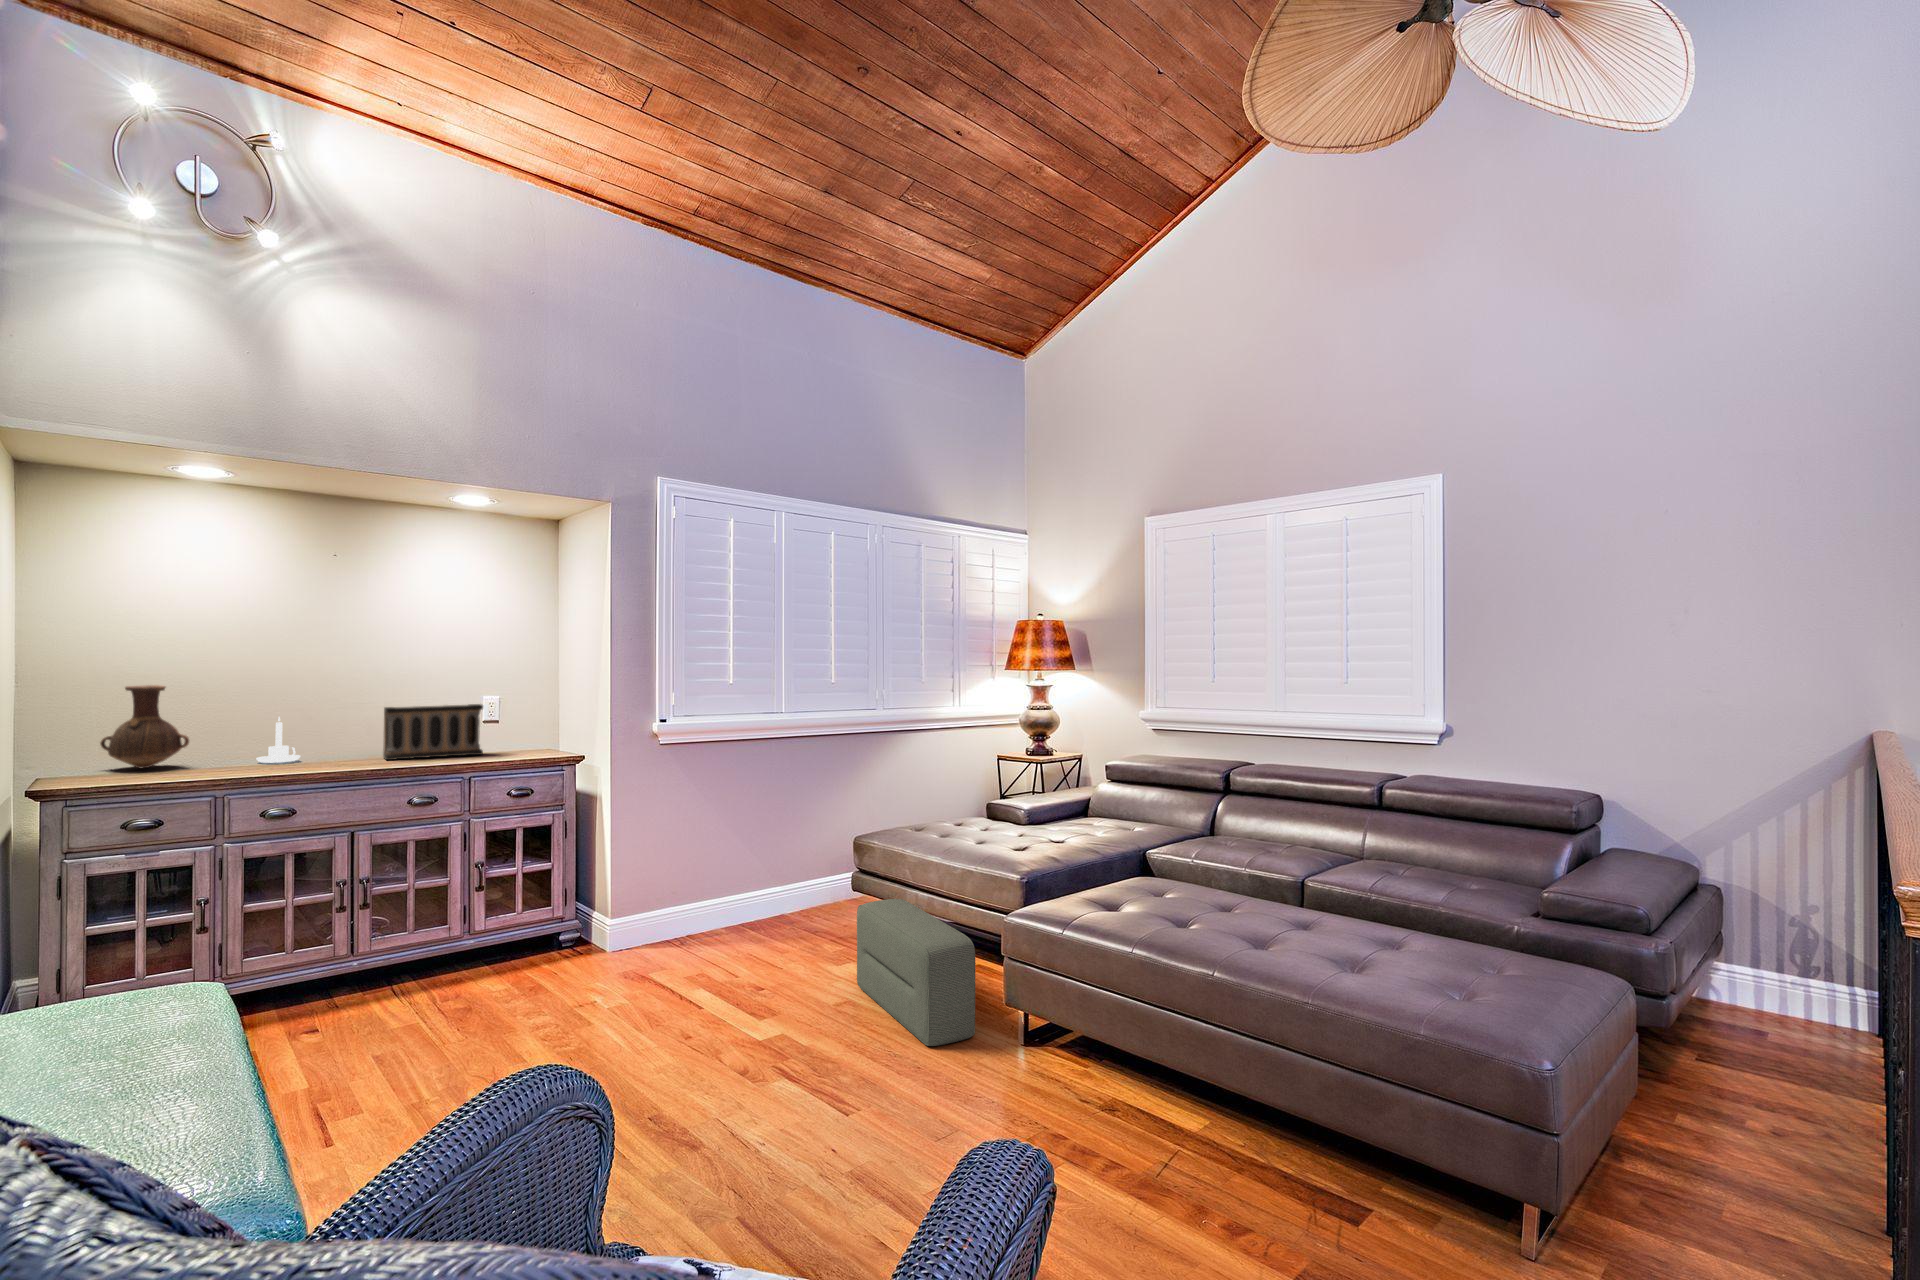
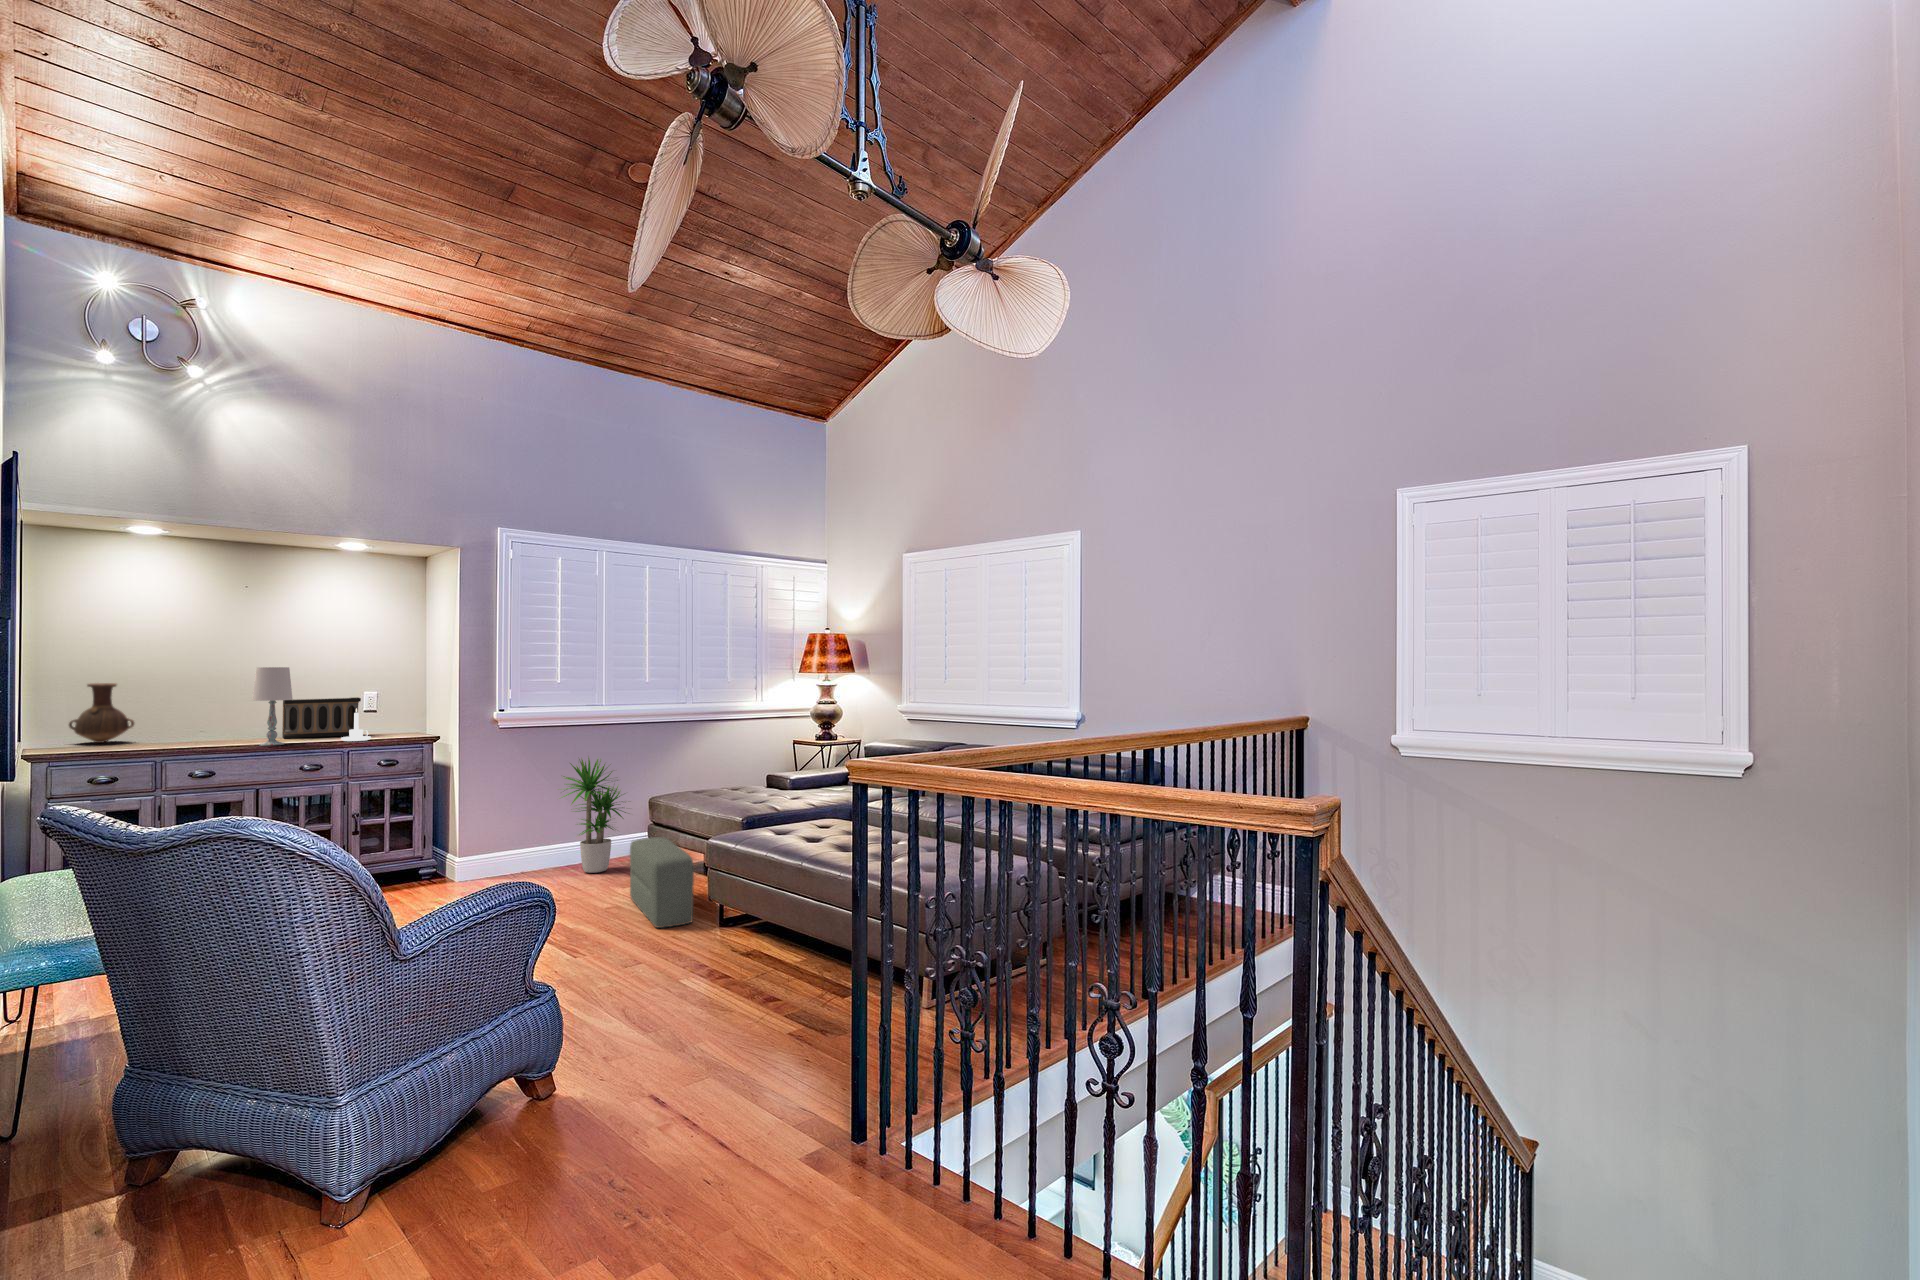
table lamp: none [346,663,399,772] -> present [252,667,292,746]
candle holder: present [256,717,300,763] -> present [341,709,371,741]
potted plant: none [731,779,831,937] -> present [563,757,626,873]

